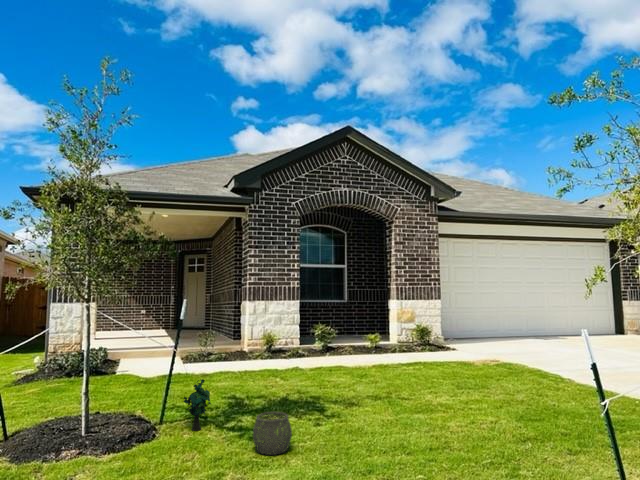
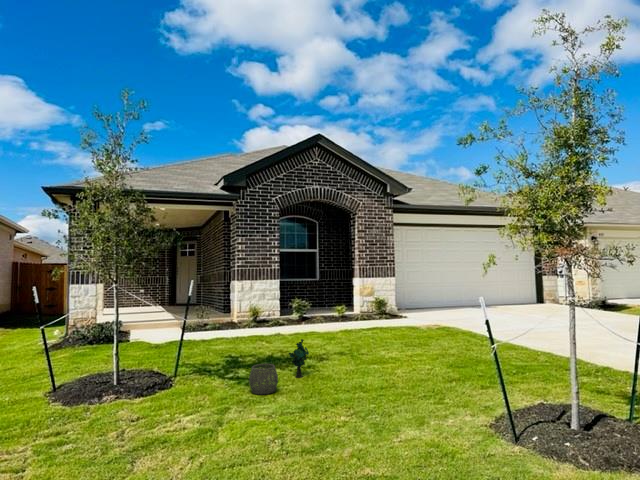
decorative plant: present [183,379,211,431] -> present [289,339,309,378]

